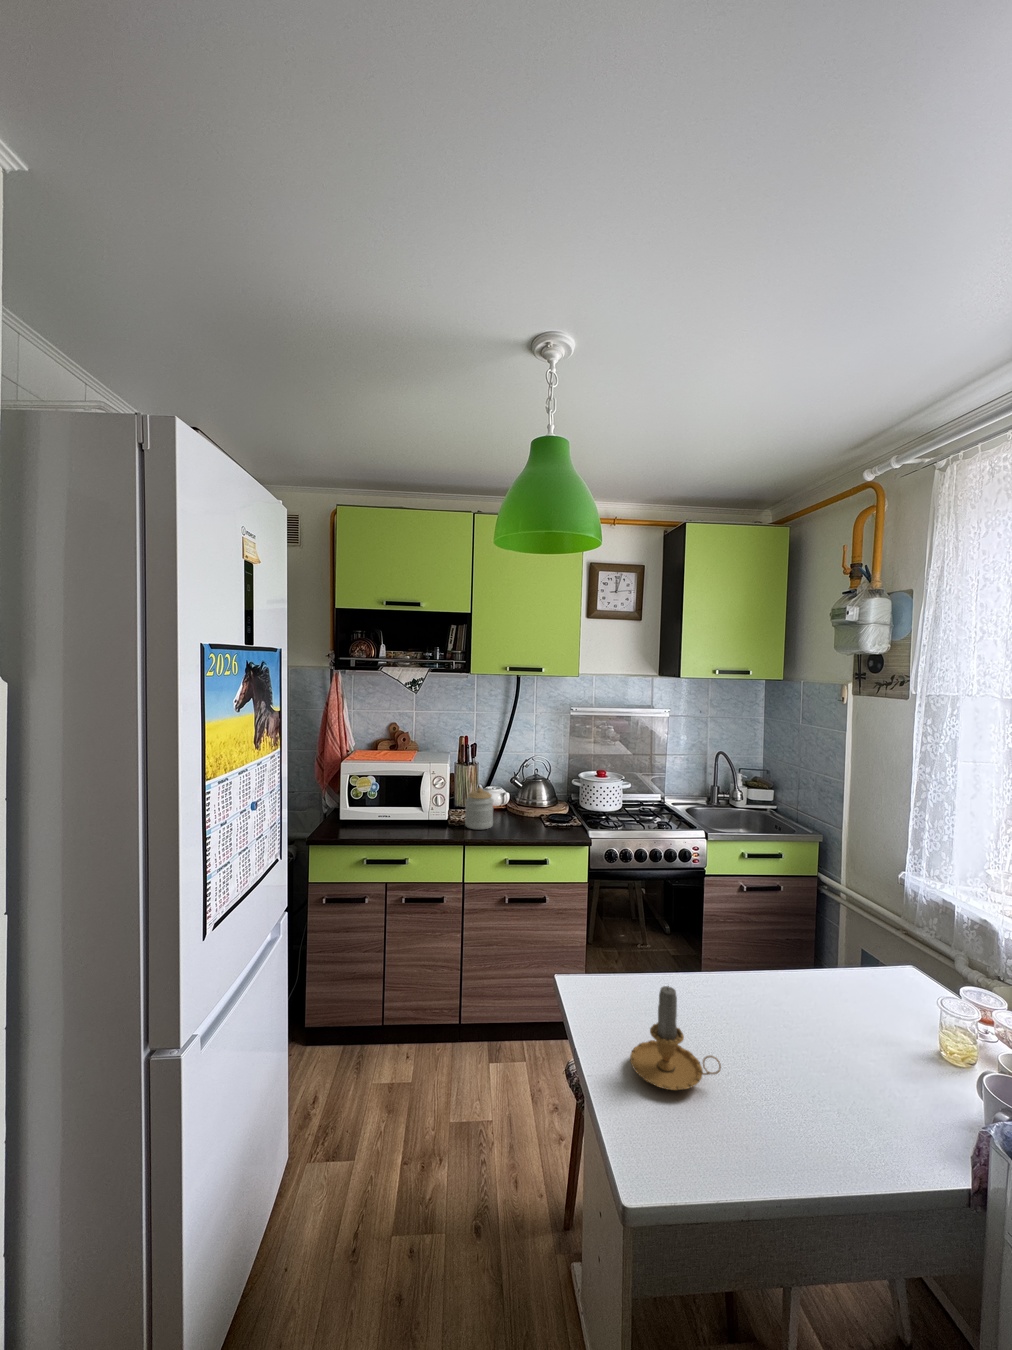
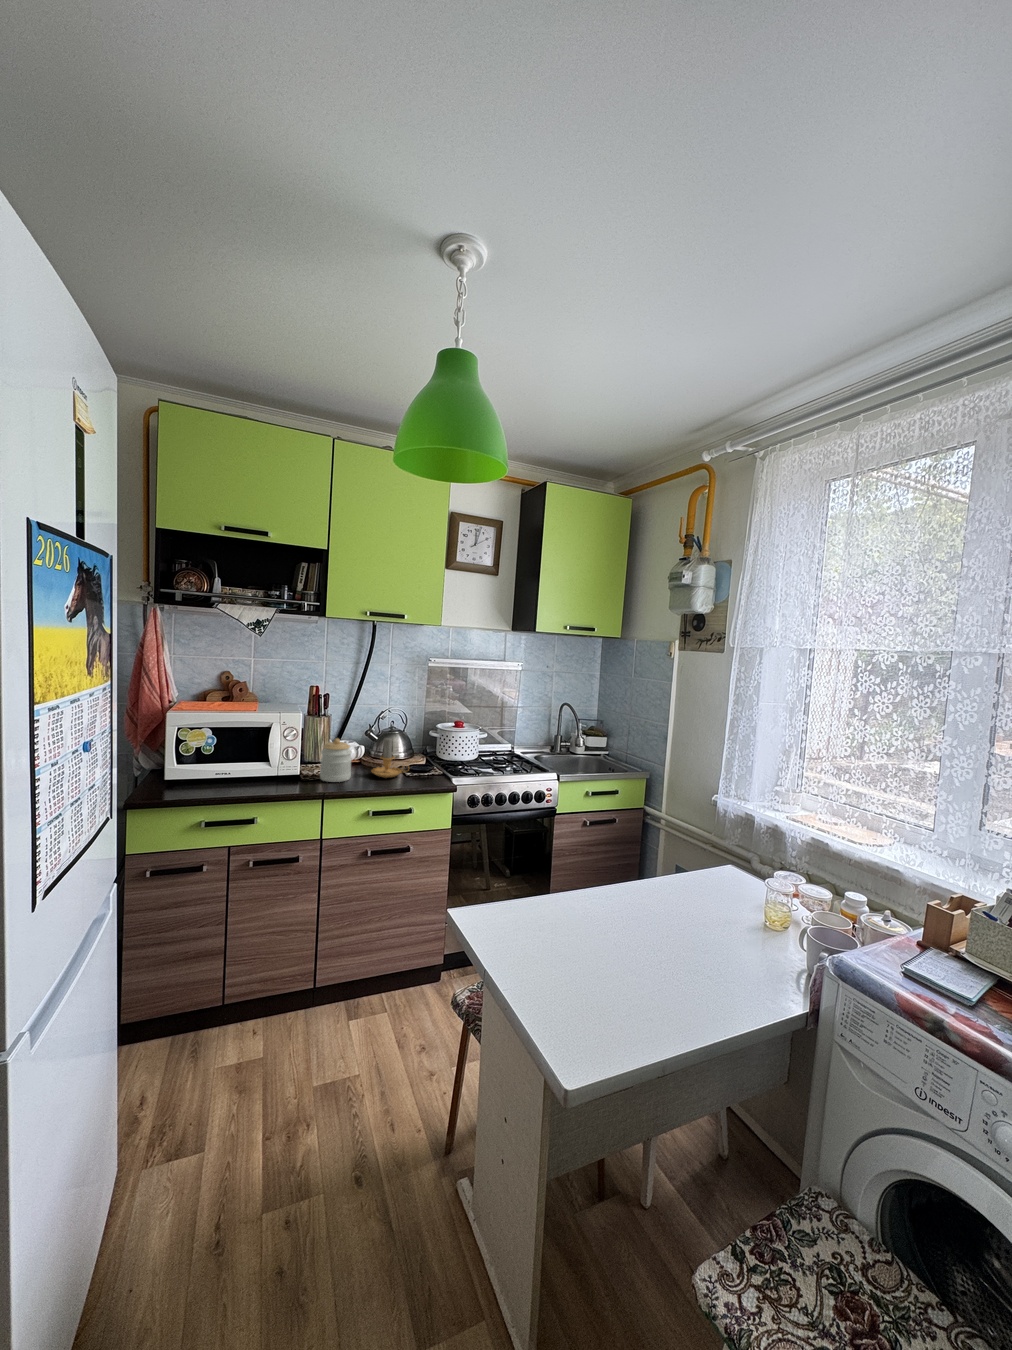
candle: present [630,986,721,1090] -> present [371,738,404,778]

